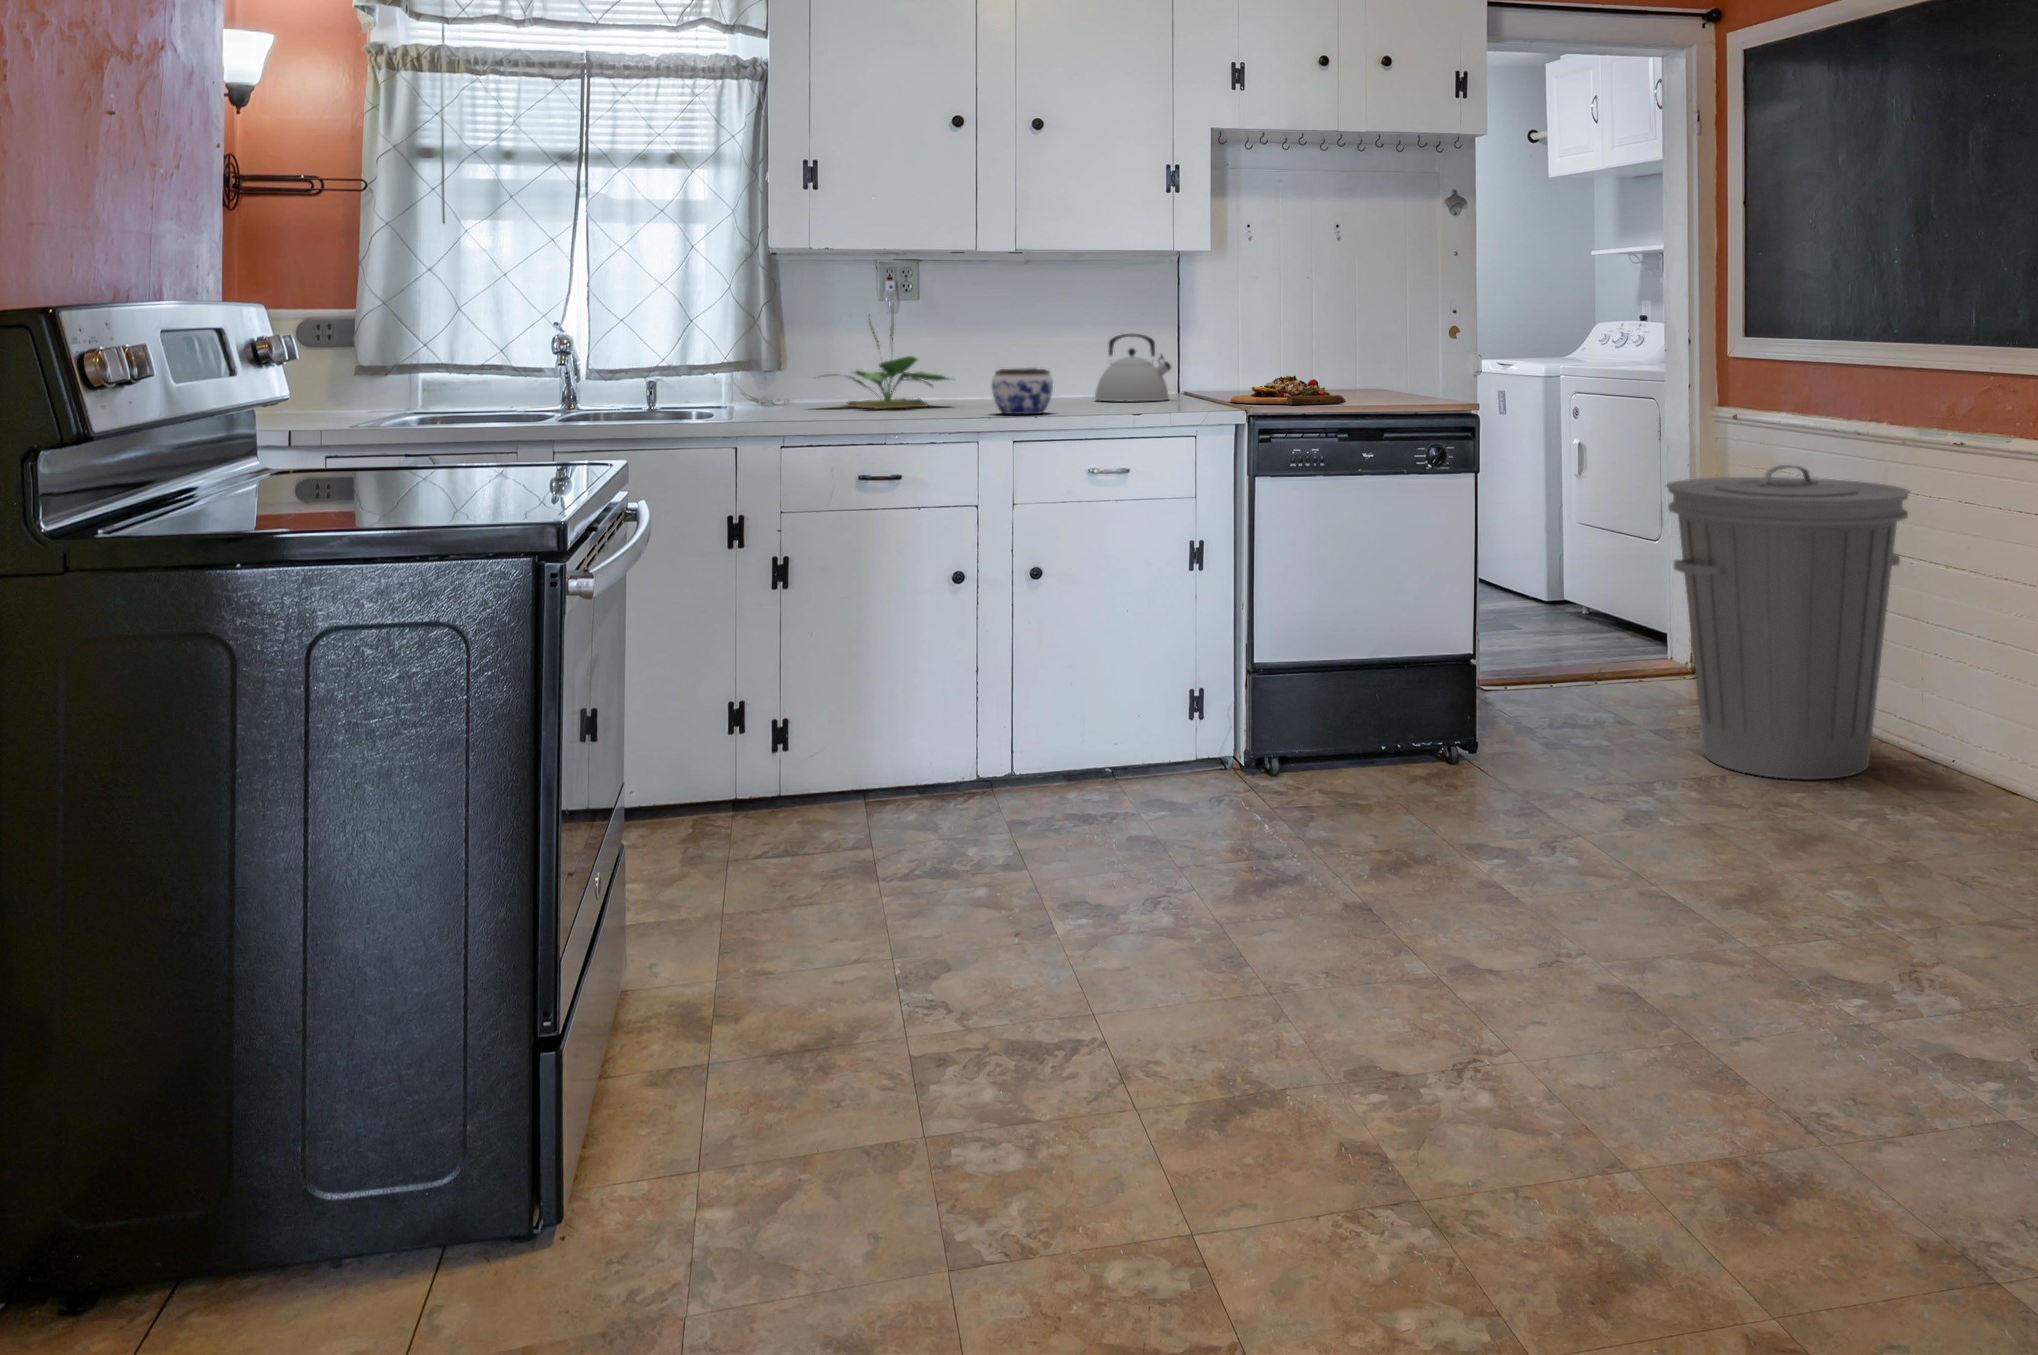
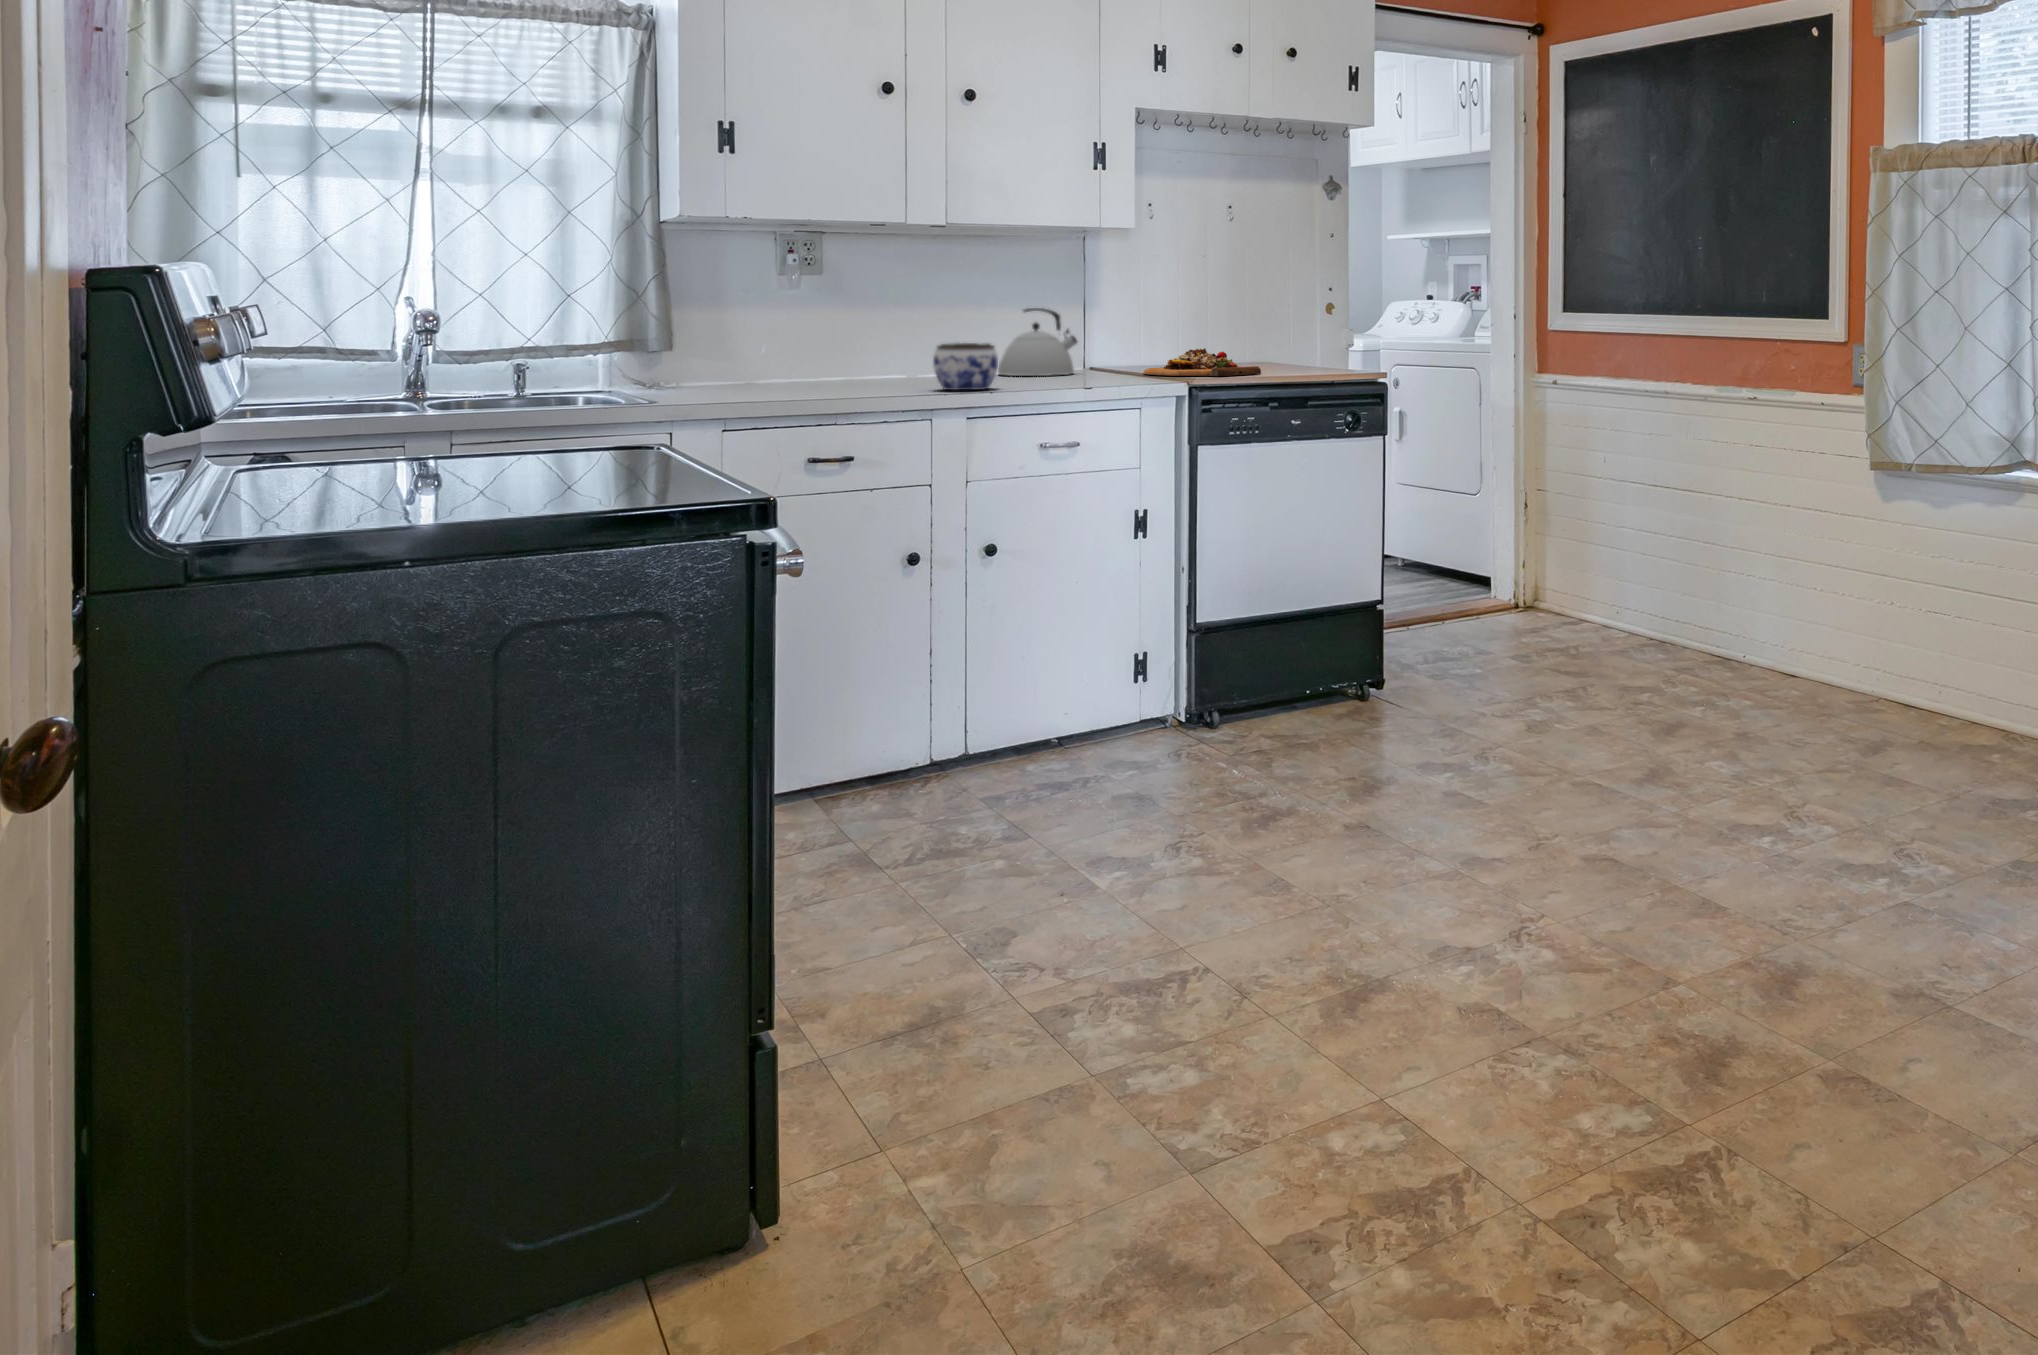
potted plant: present [824,299,948,409] -> none [702,267,866,388]
trash can: present [1666,465,1910,779] -> none [1545,421,1751,691]

